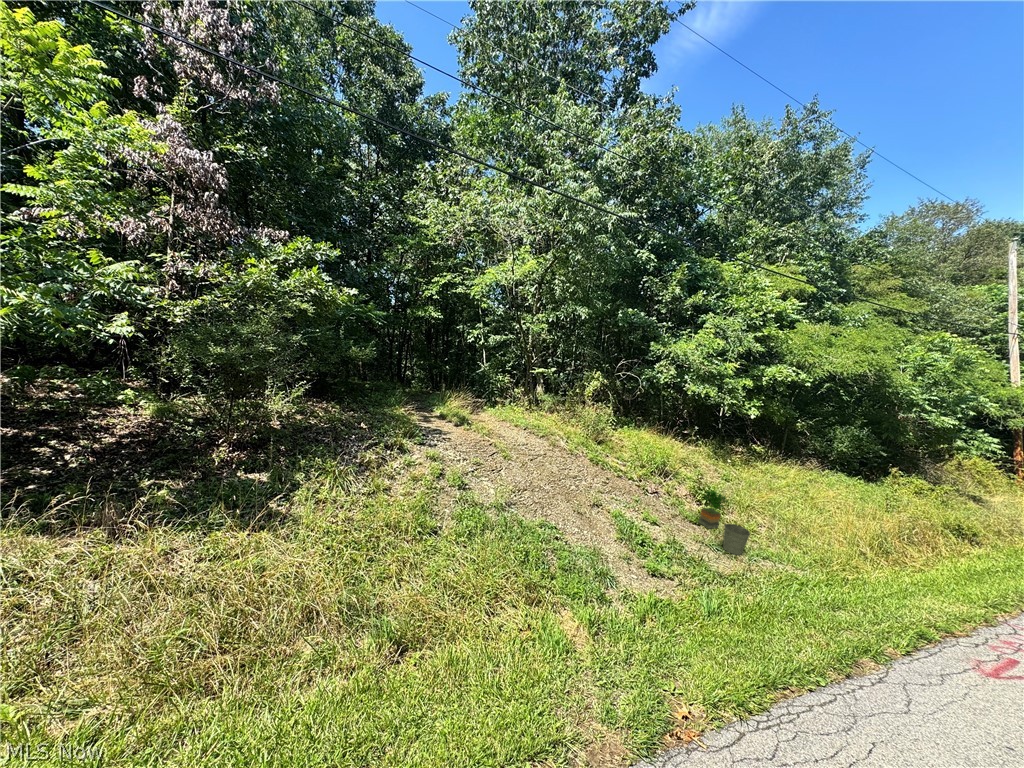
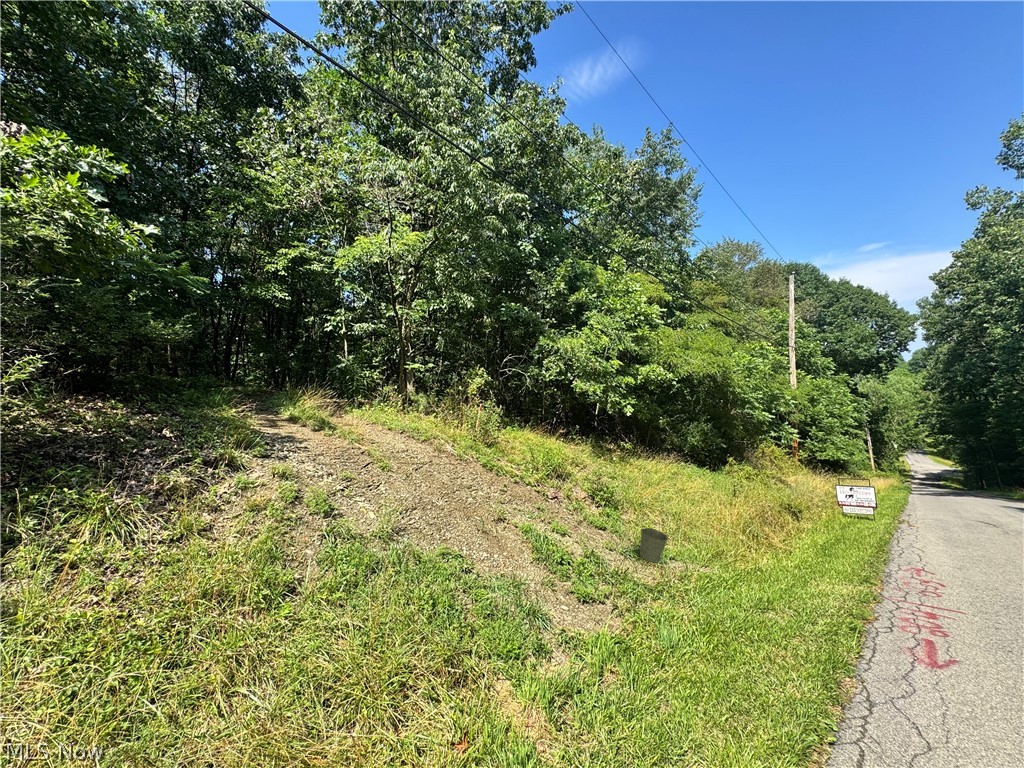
potted tree: present [699,491,728,529] -> none [607,492,638,535]

